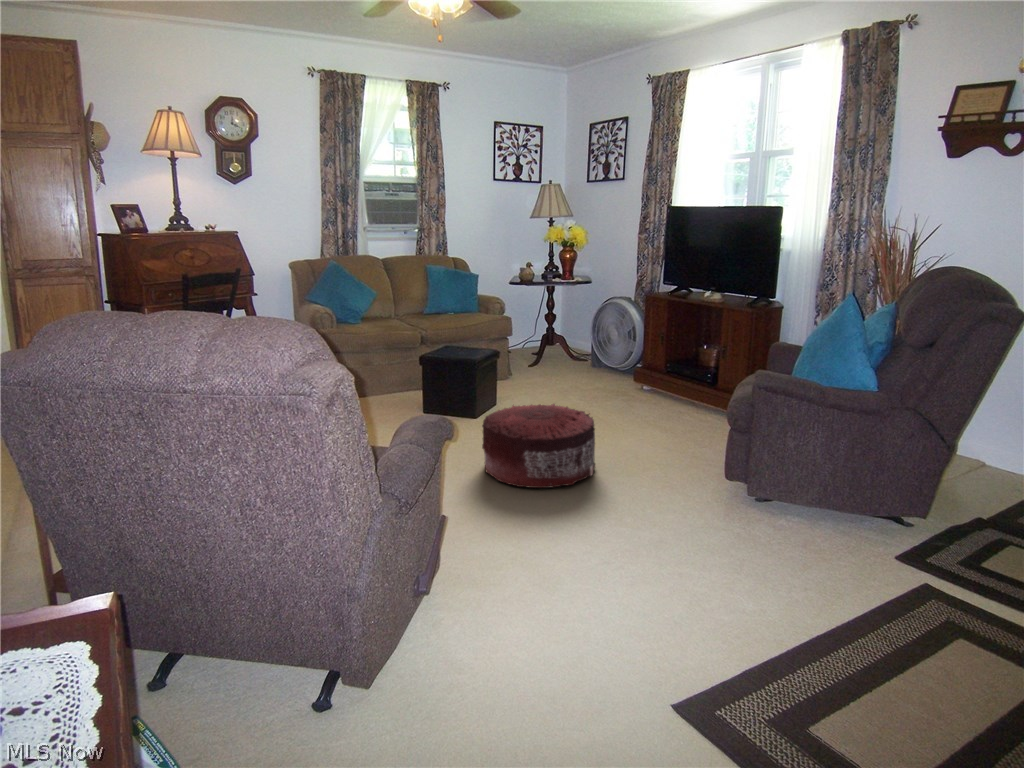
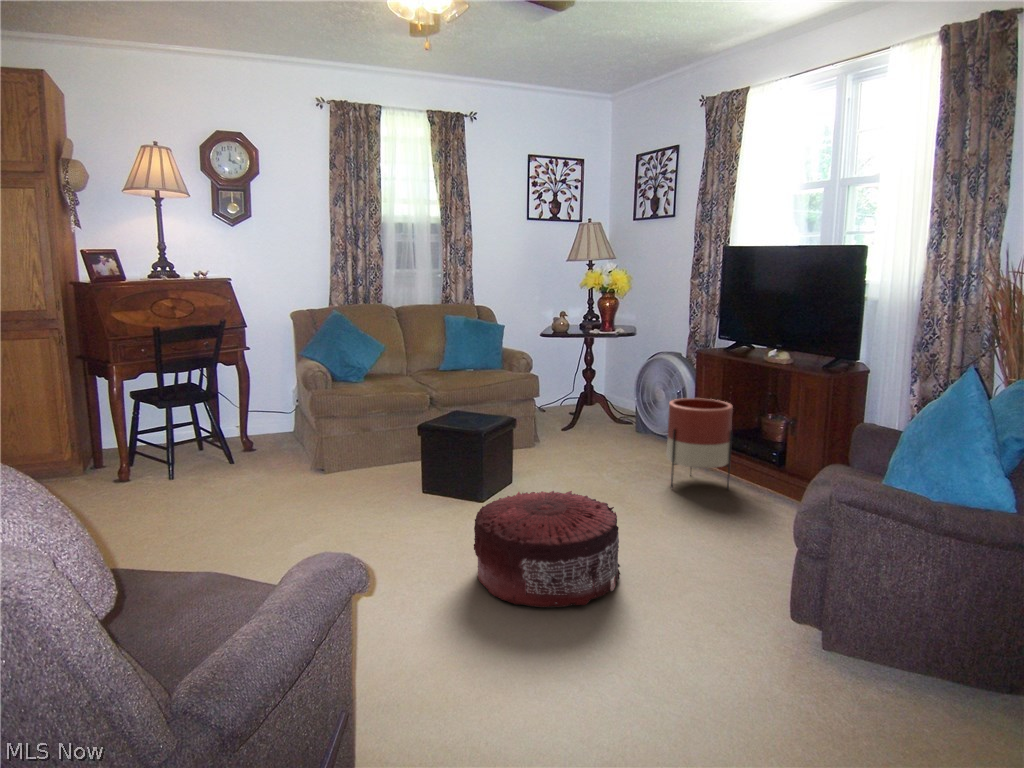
planter: none [622,333,675,407] -> present [667,398,733,489]

